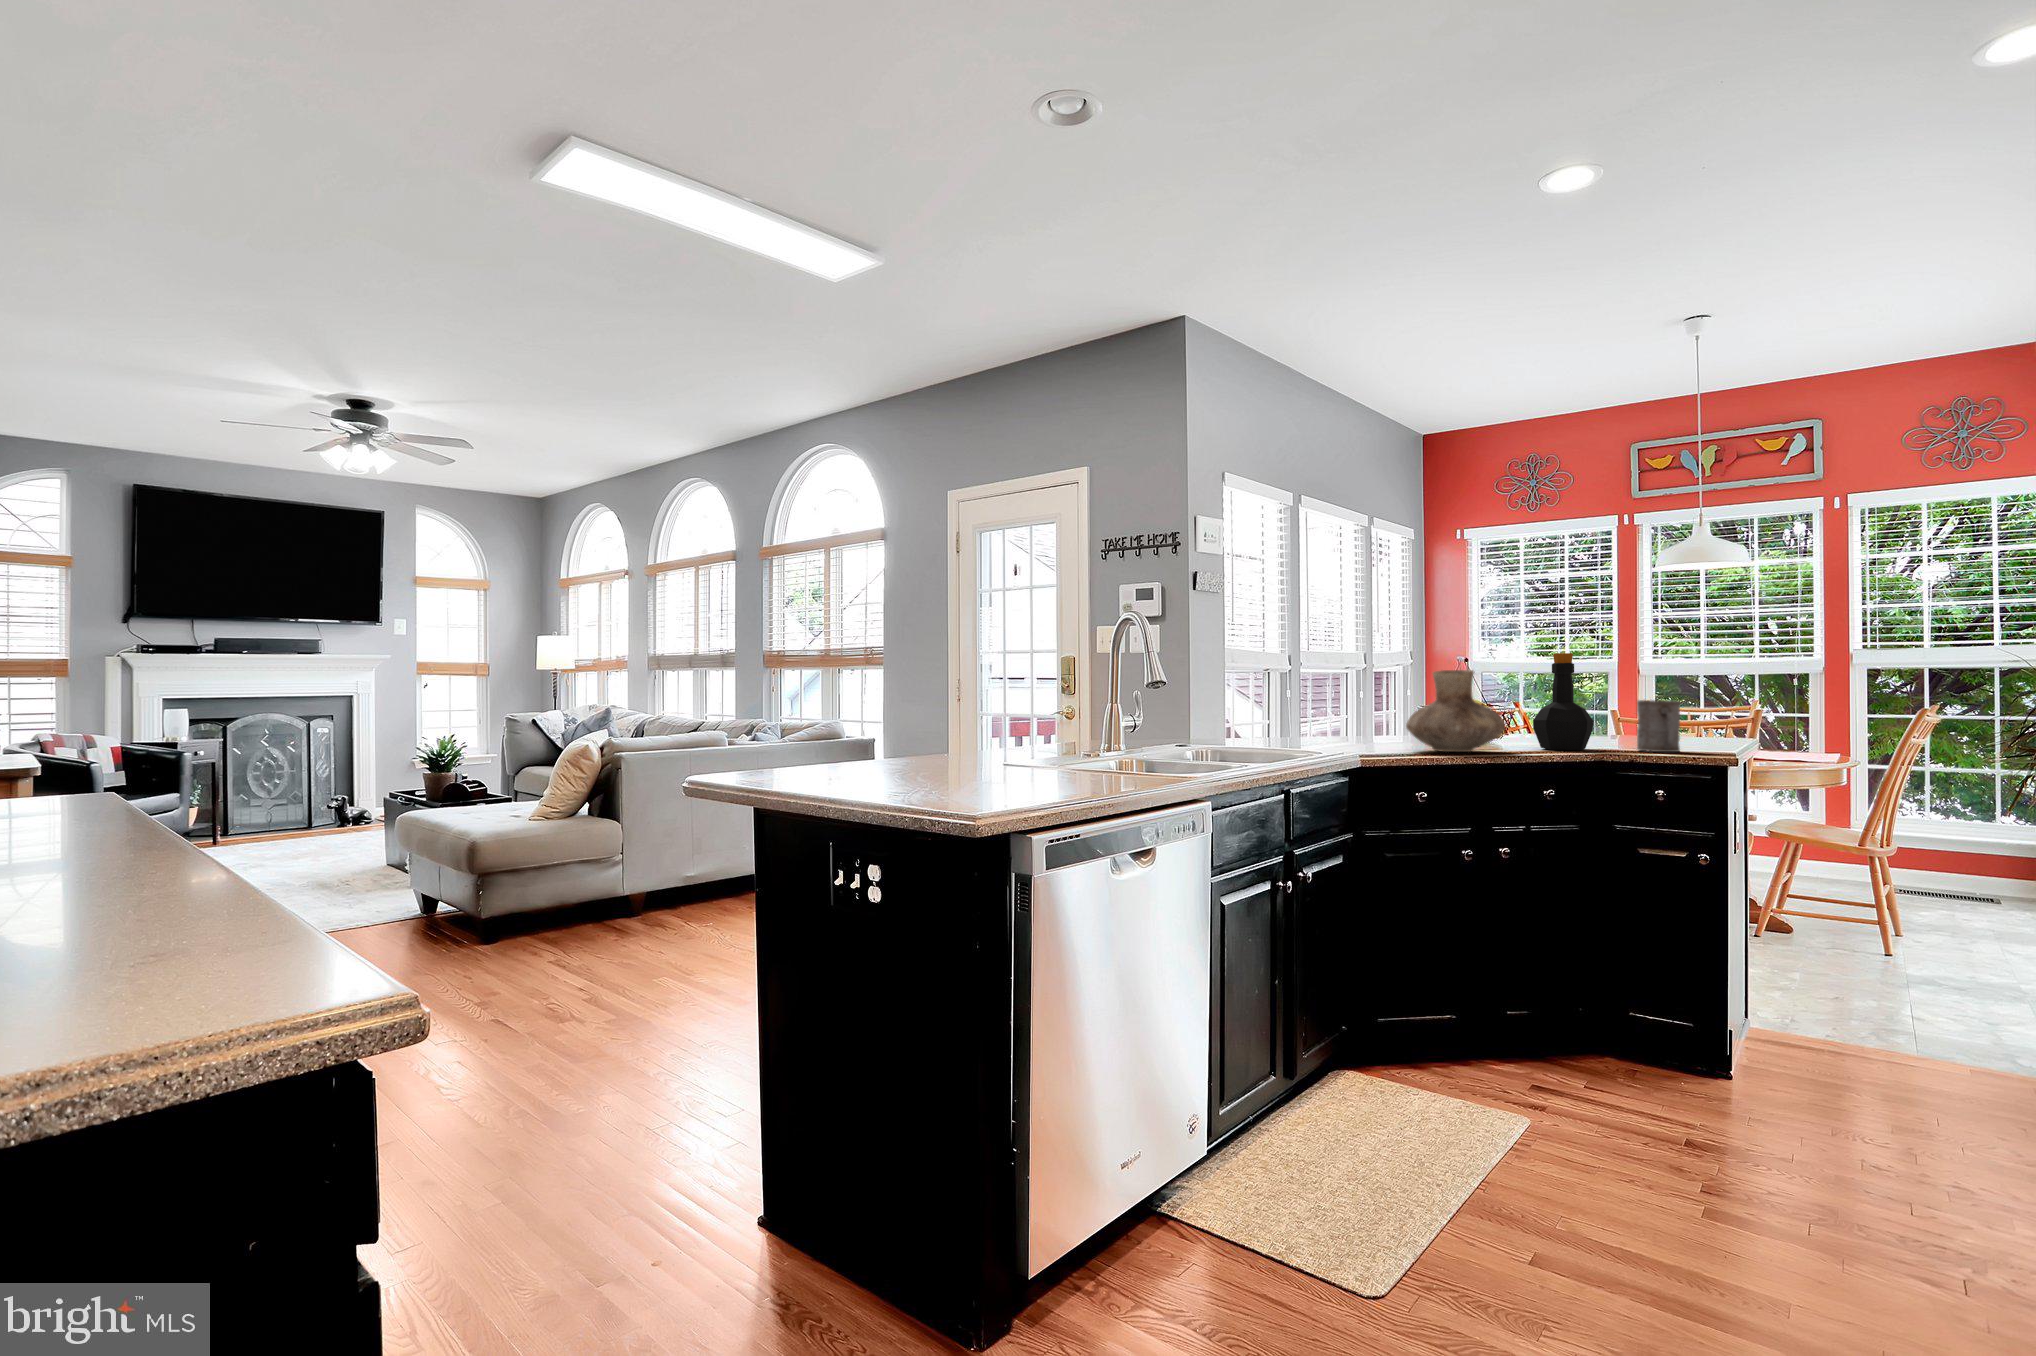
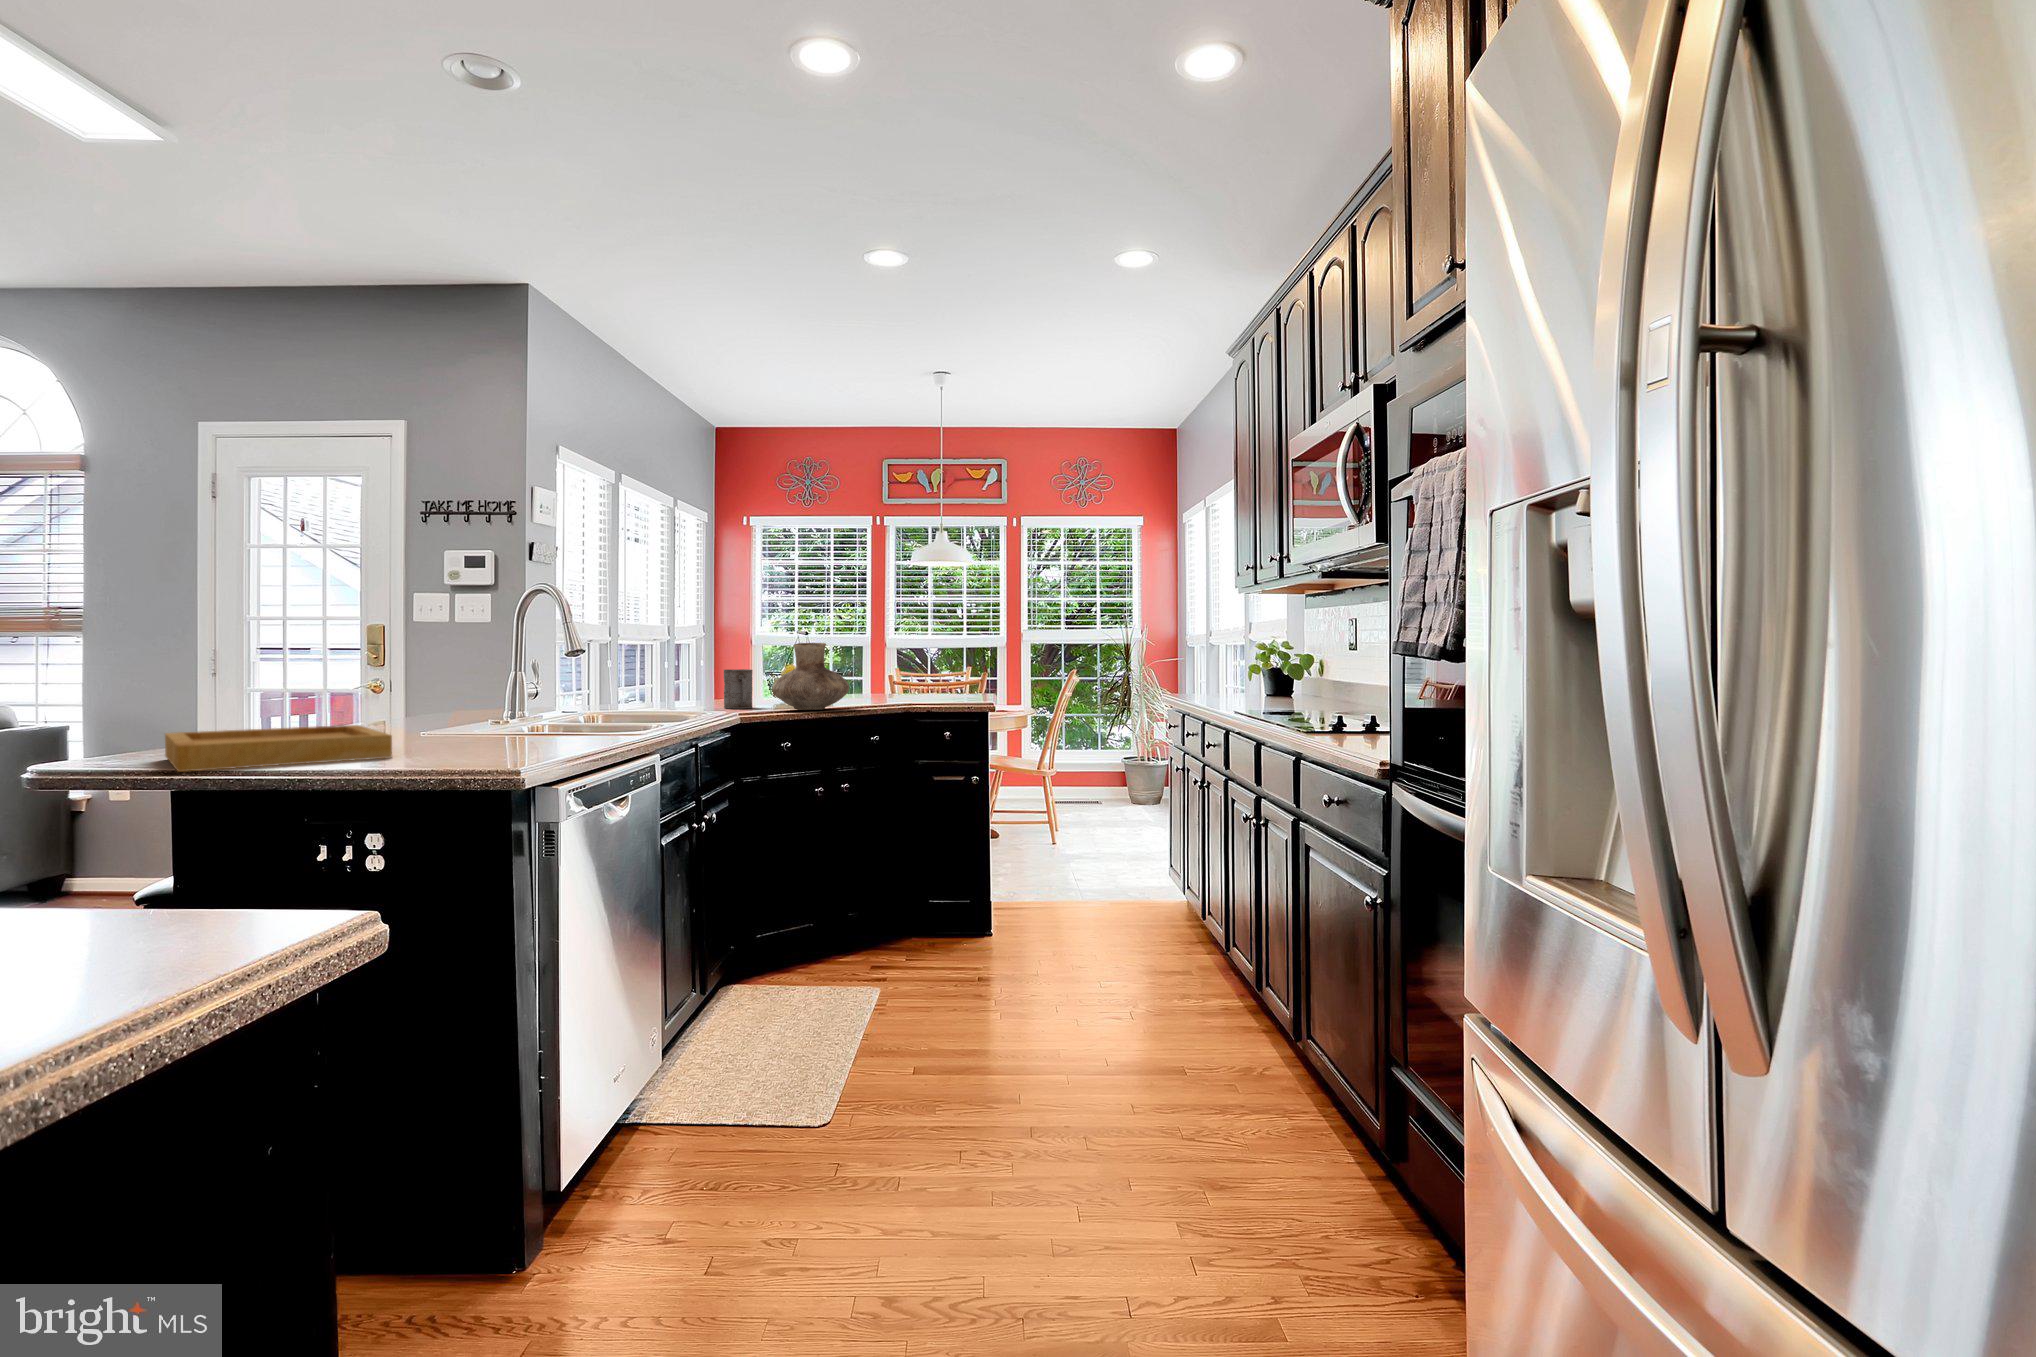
bottle: present [1533,653,1593,750] -> none [862,630,903,706]
mug: present [1637,700,1680,752] -> present [724,669,753,708]
tray: none [759,751,934,789] -> present [165,725,392,772]

